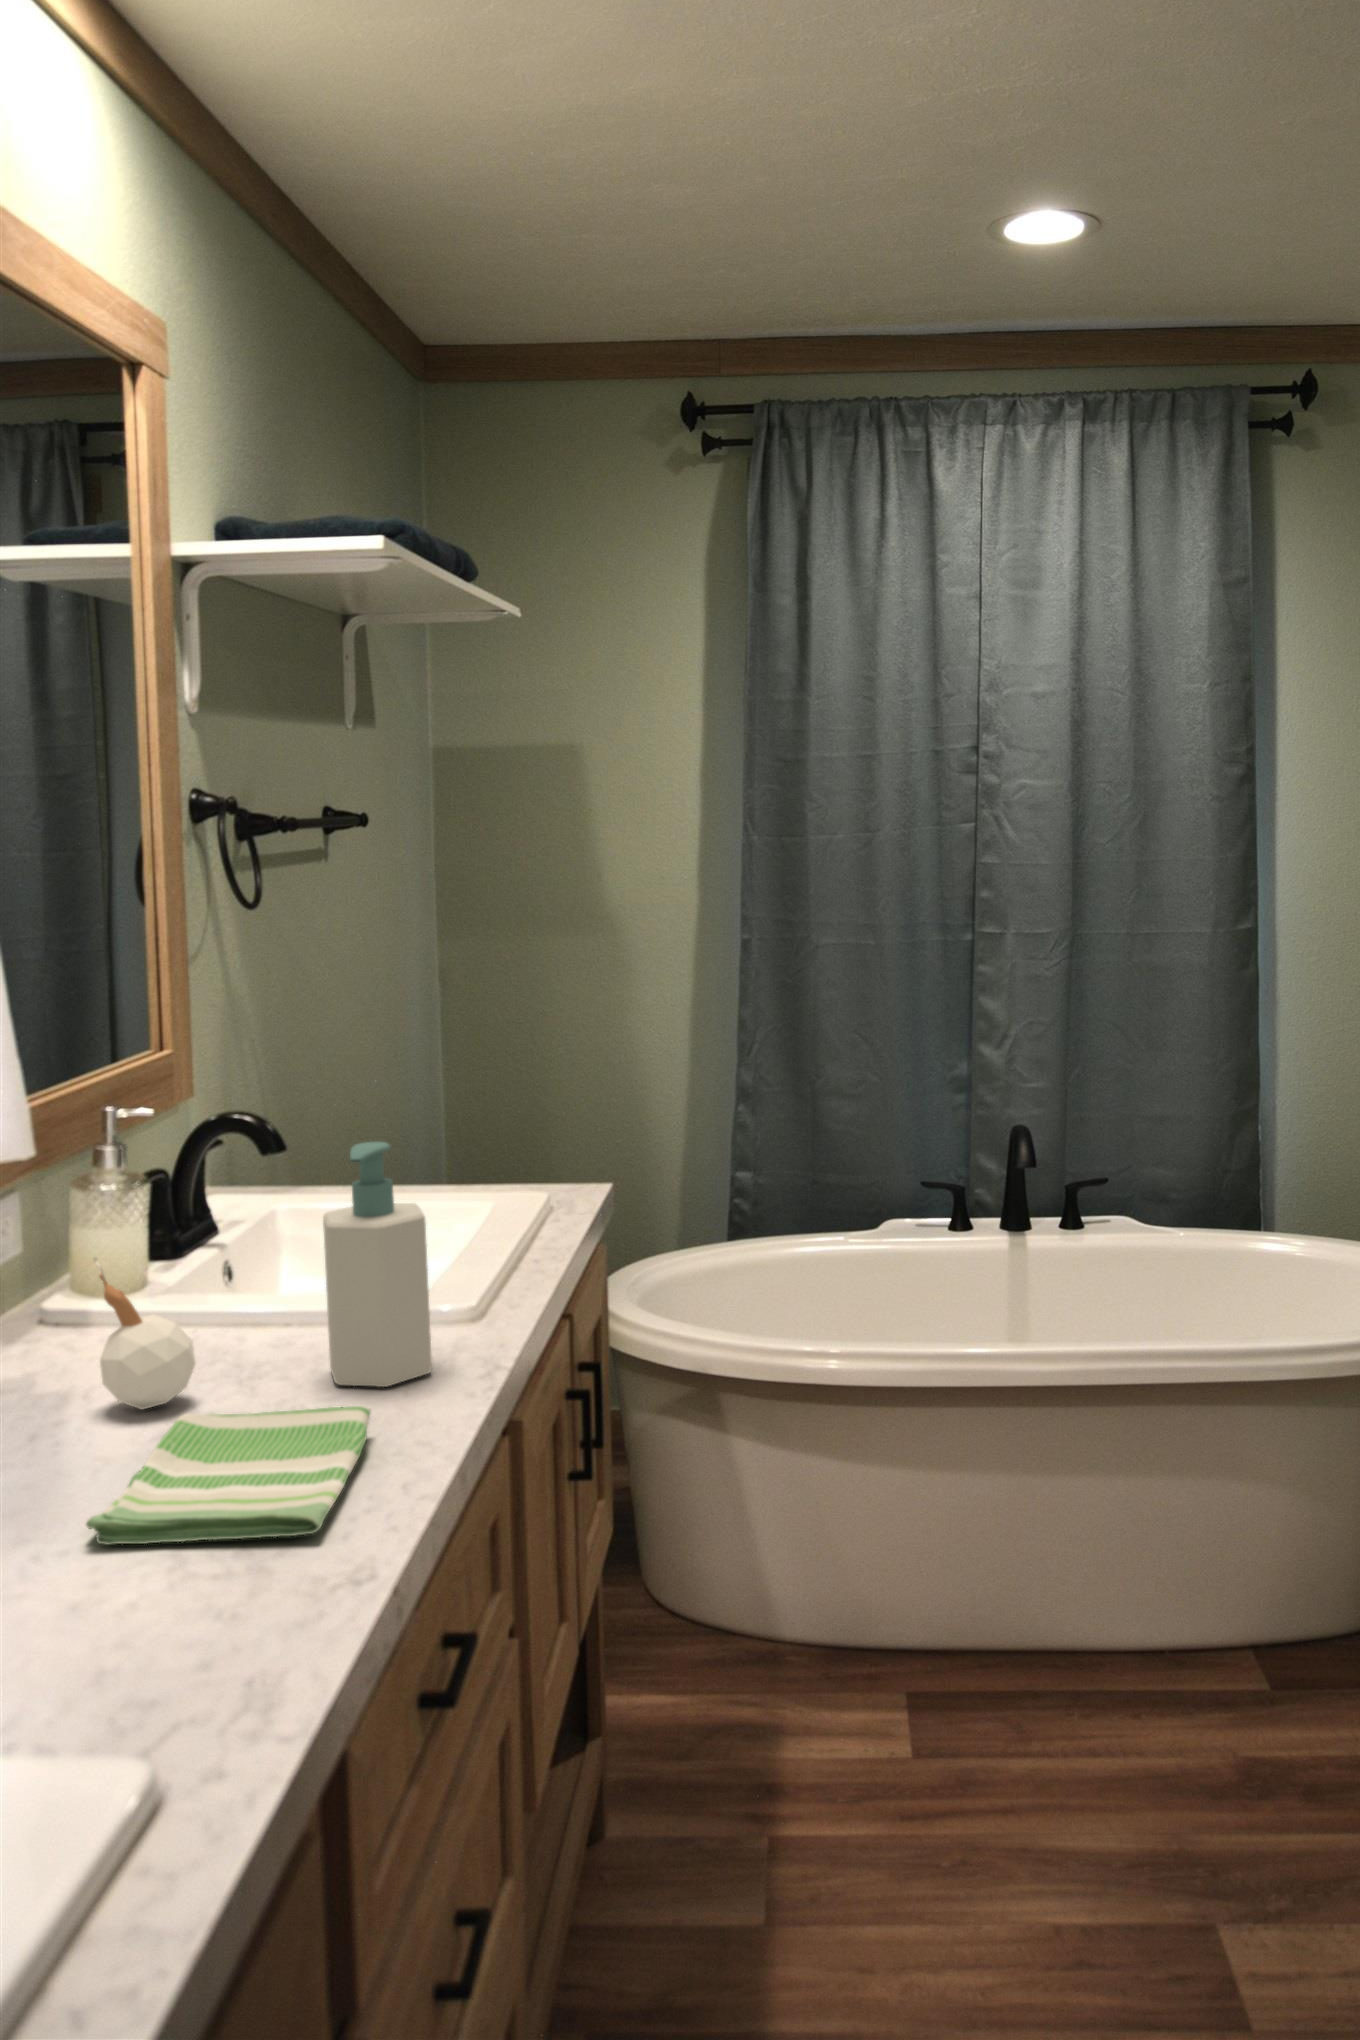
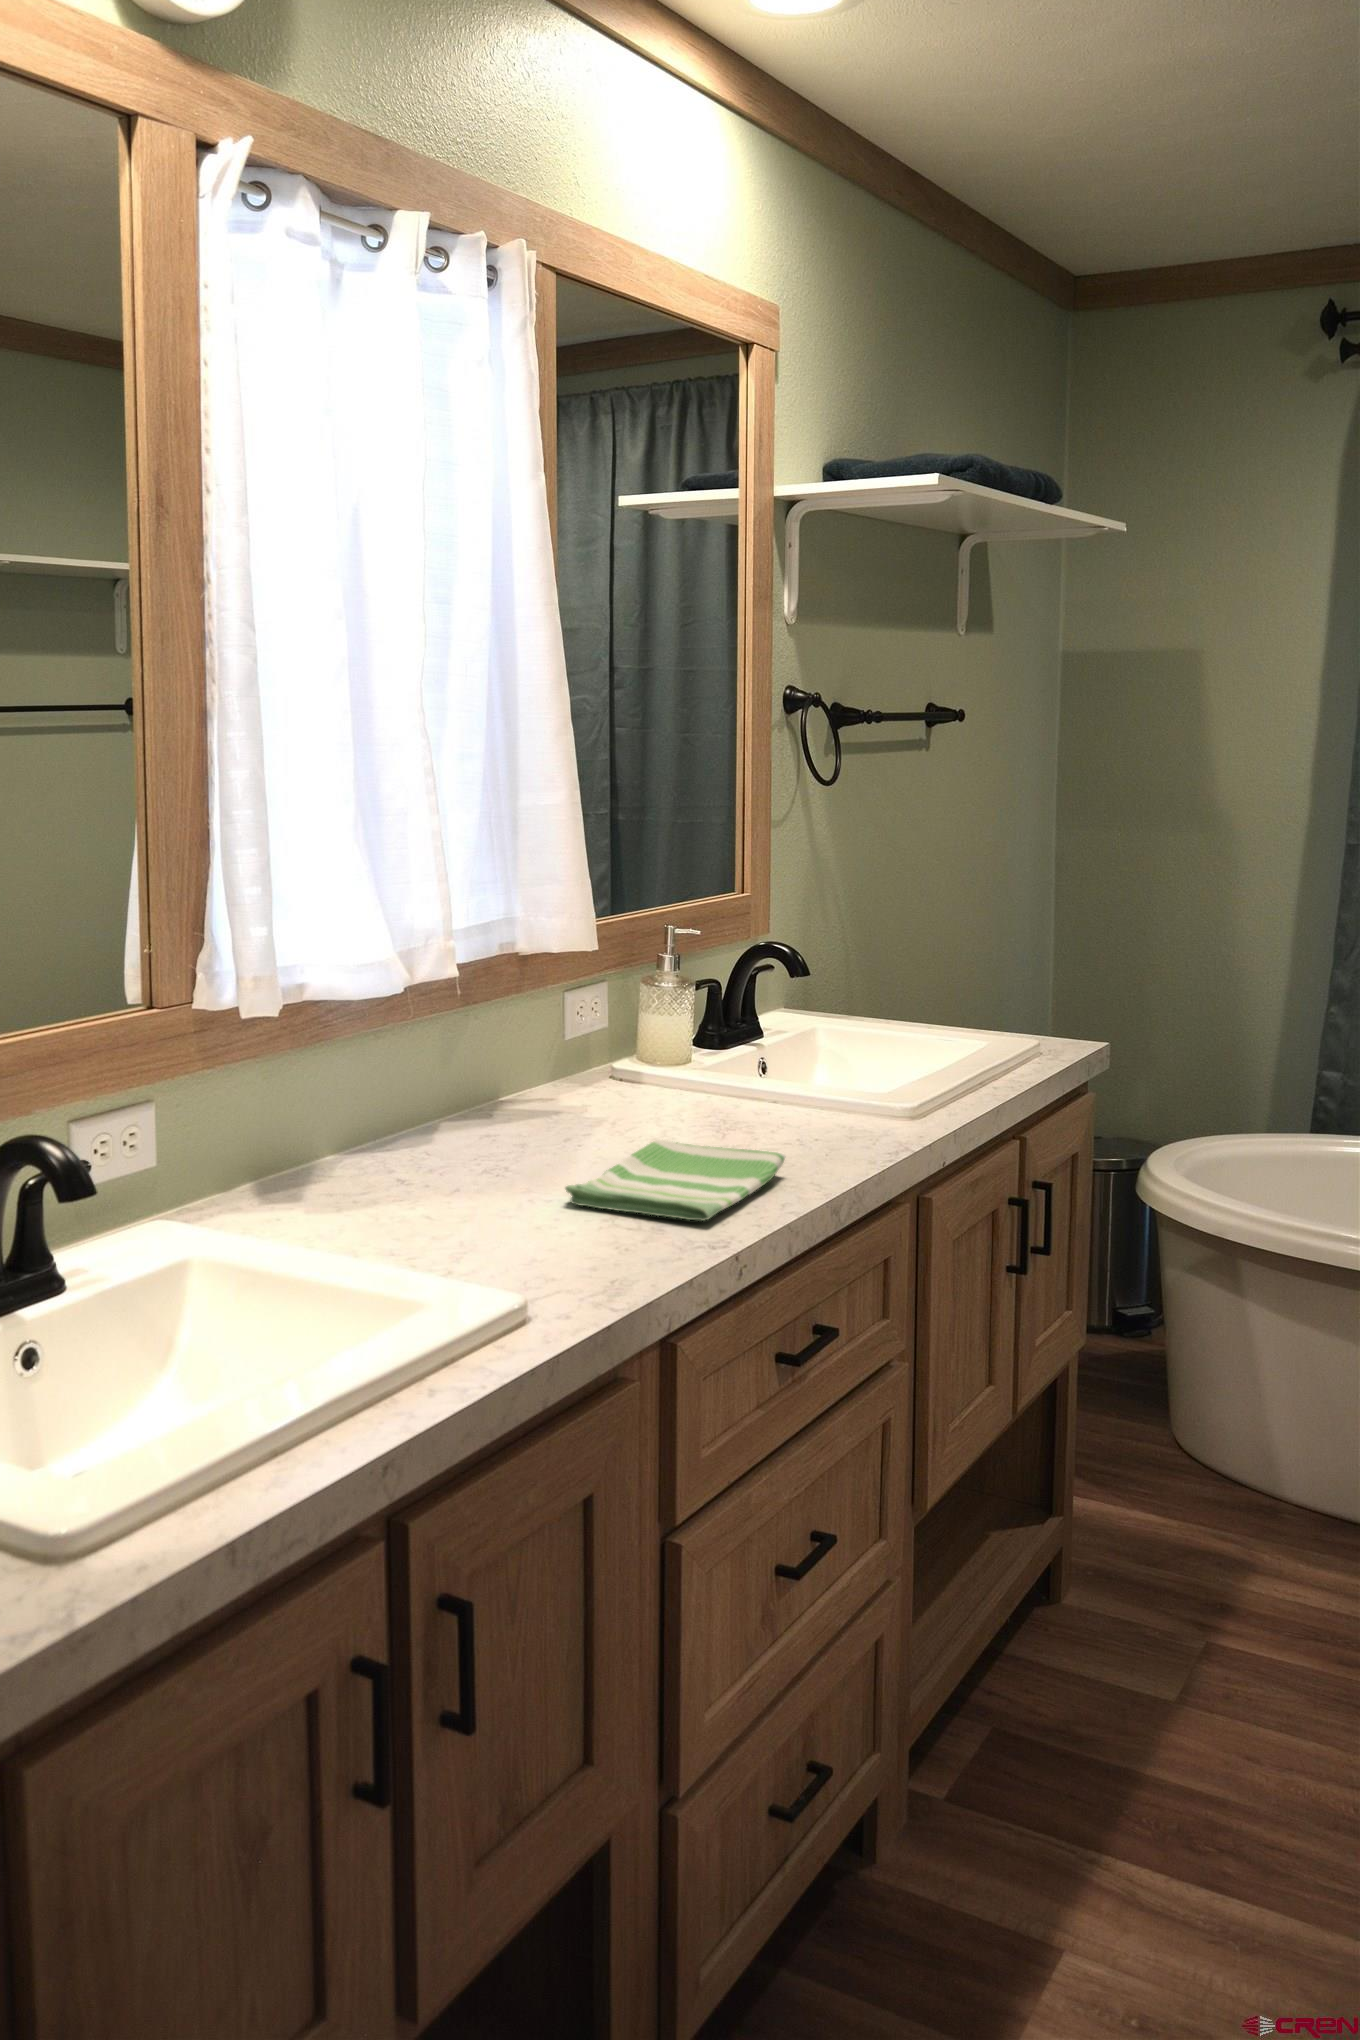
soap bottle: present [323,1142,432,1387] -> none [781,964,858,1150]
candle: present [93,1258,195,1409] -> none [618,1024,682,1137]

